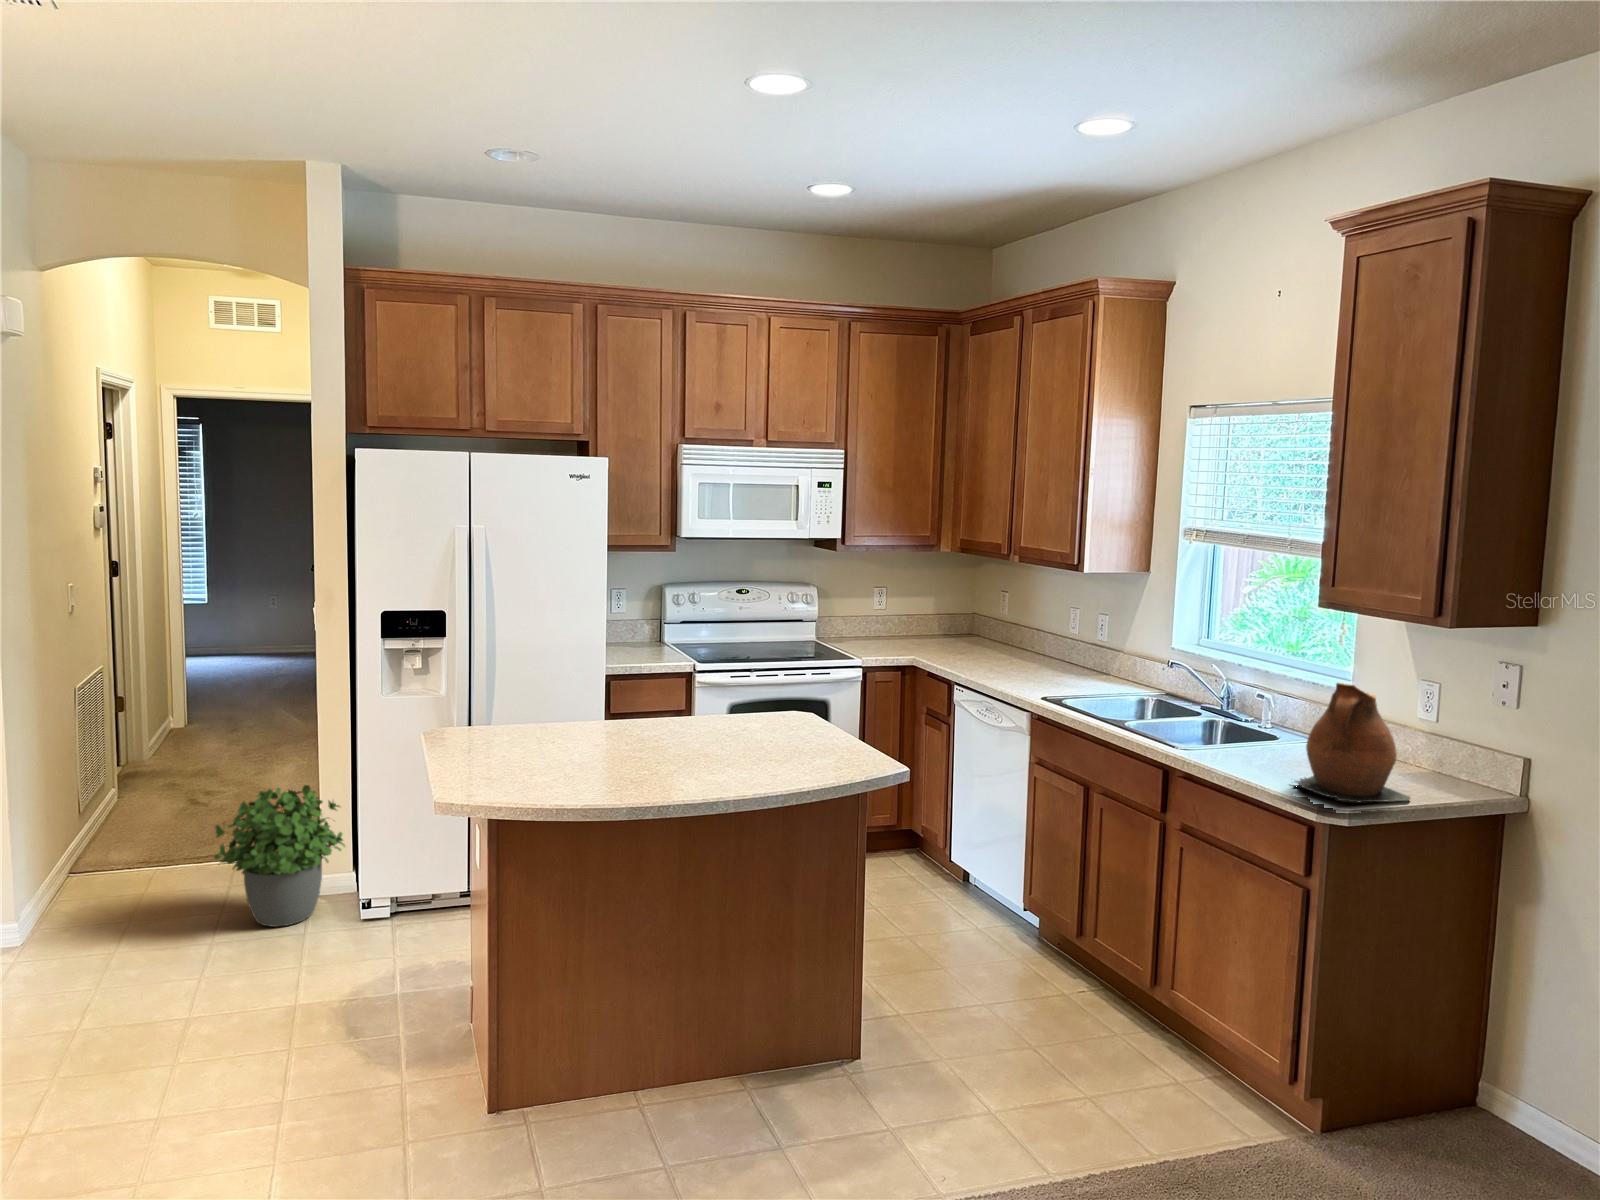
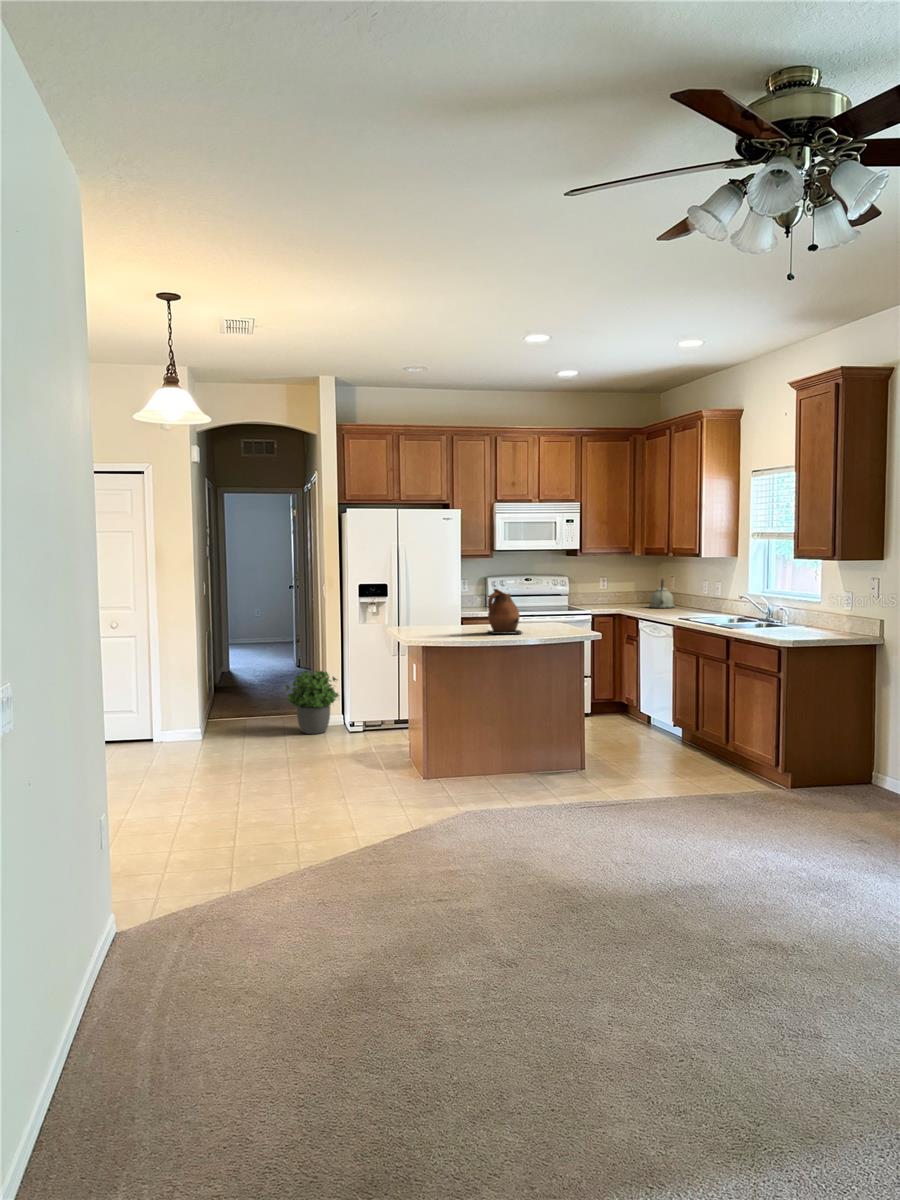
kettle: none [962,594,1009,651] -> present [649,579,675,608]
ceramic pitcher: present [1295,682,1410,802] -> present [487,589,522,634]

